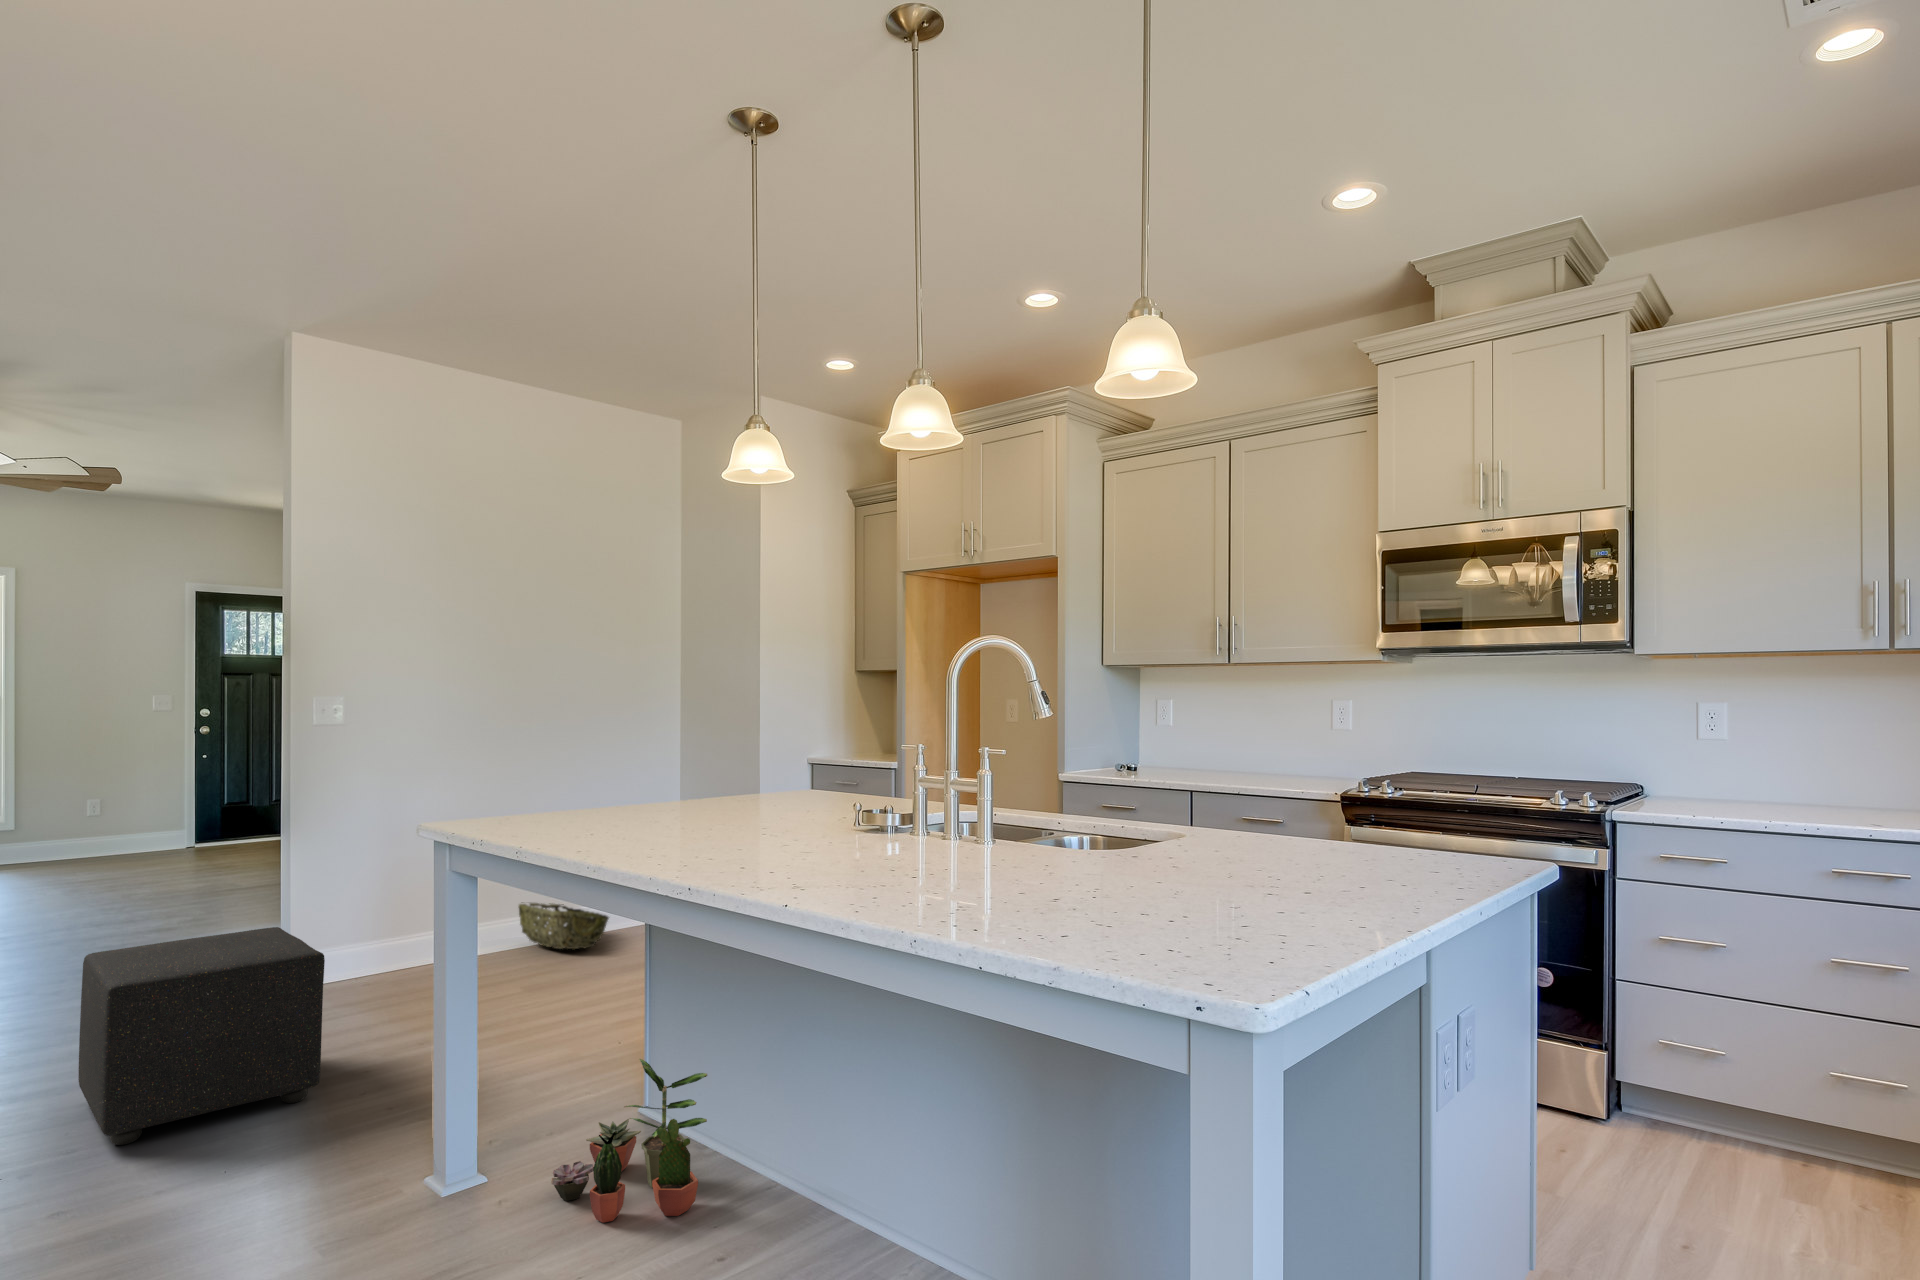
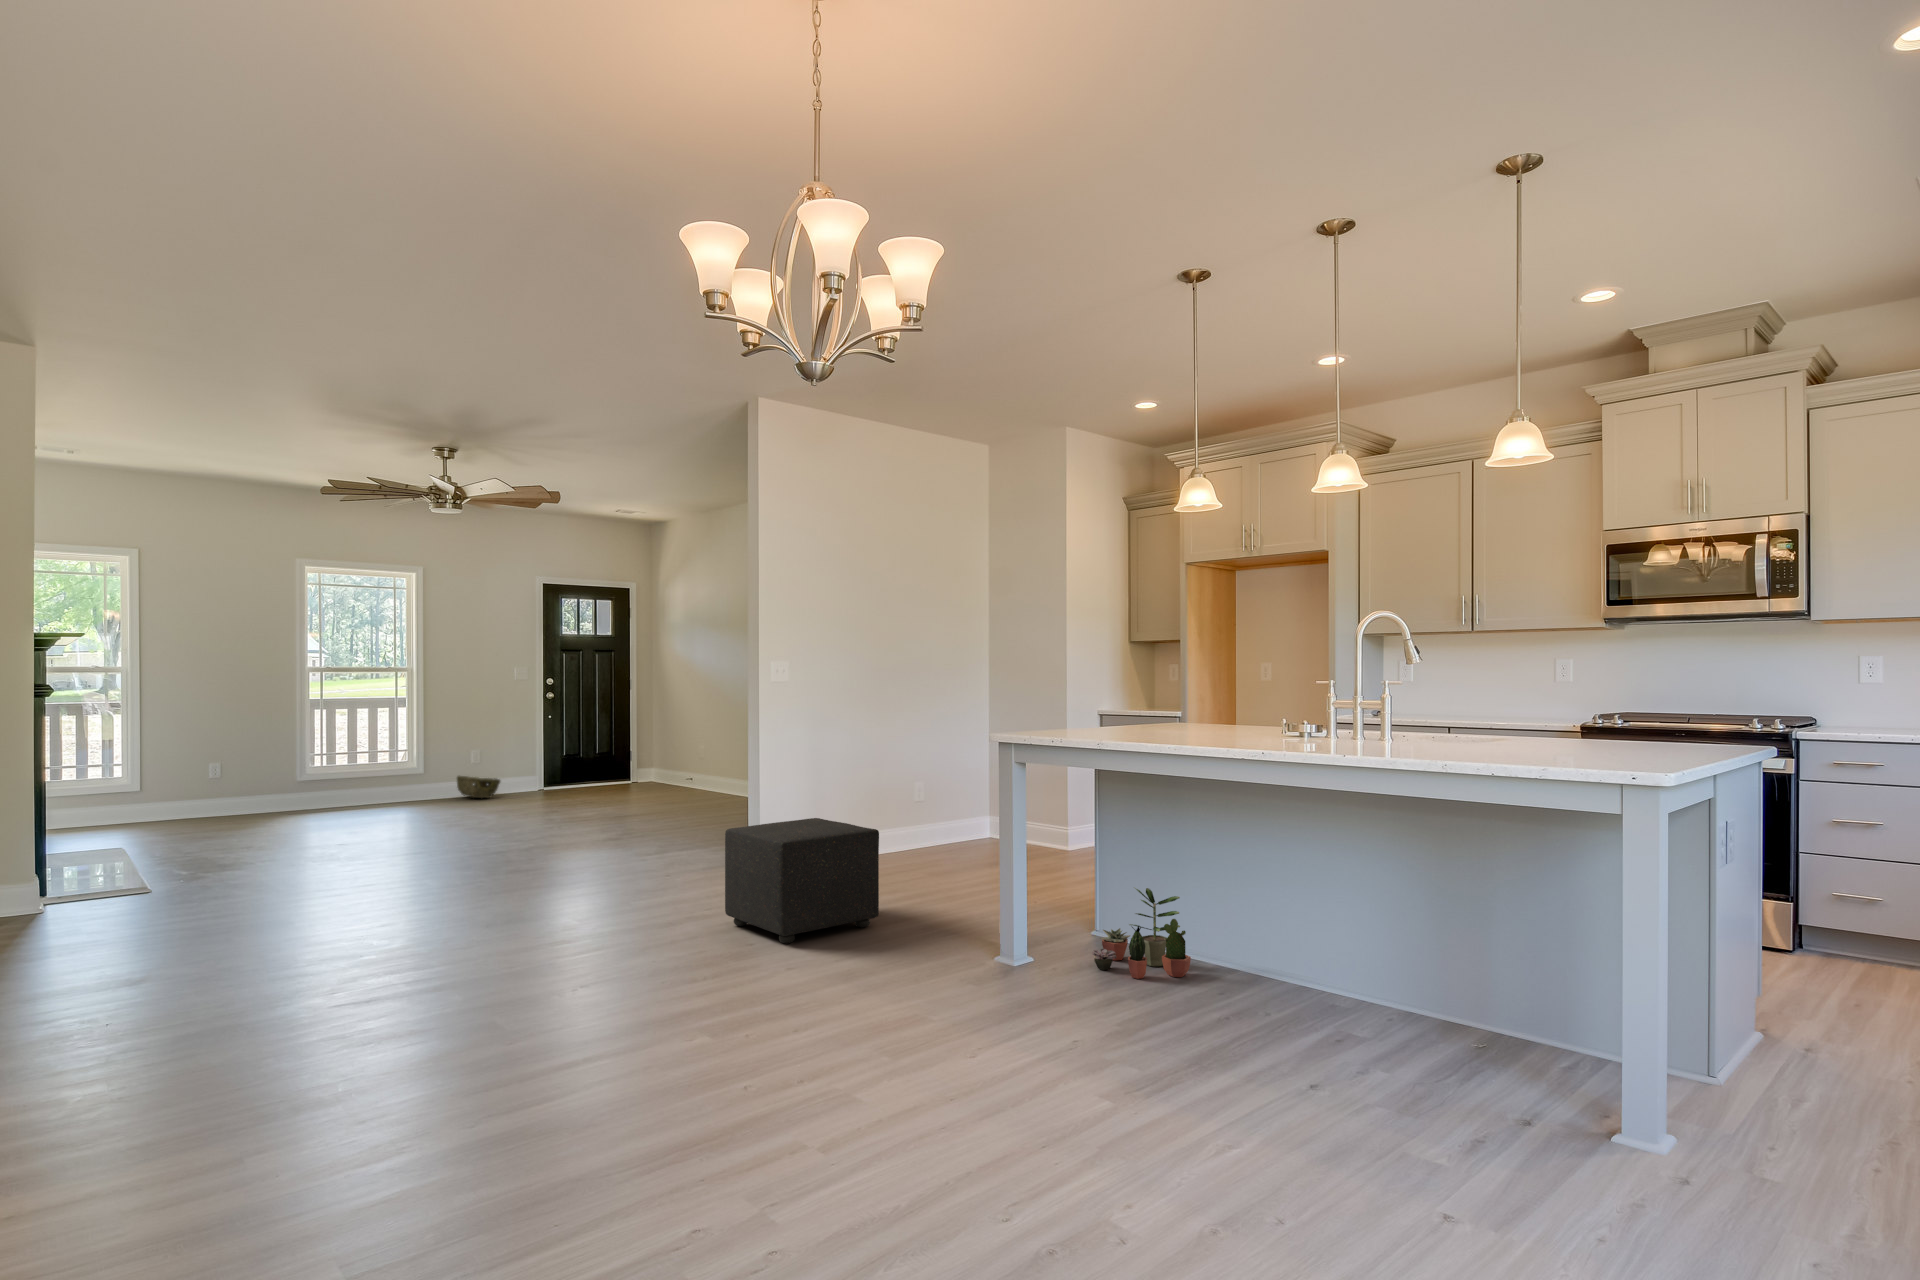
woven basket: present [519,903,609,950] -> present [457,776,500,798]

